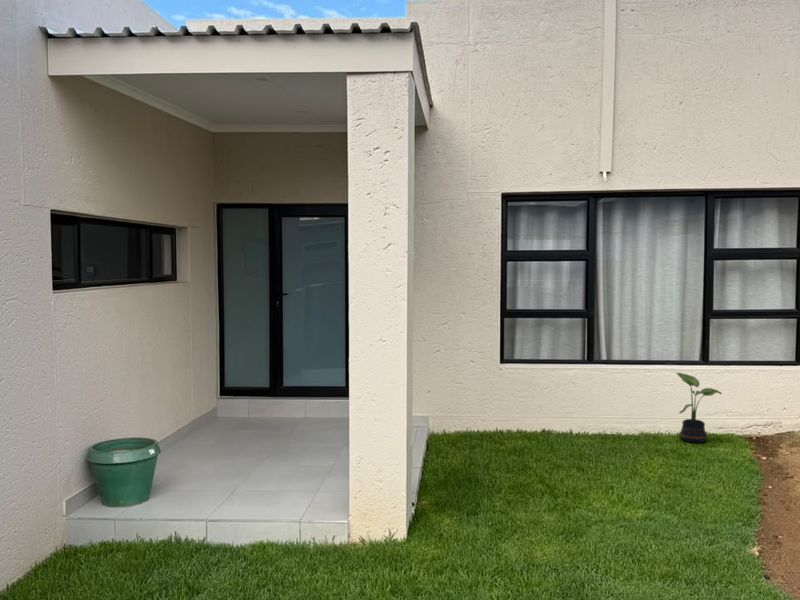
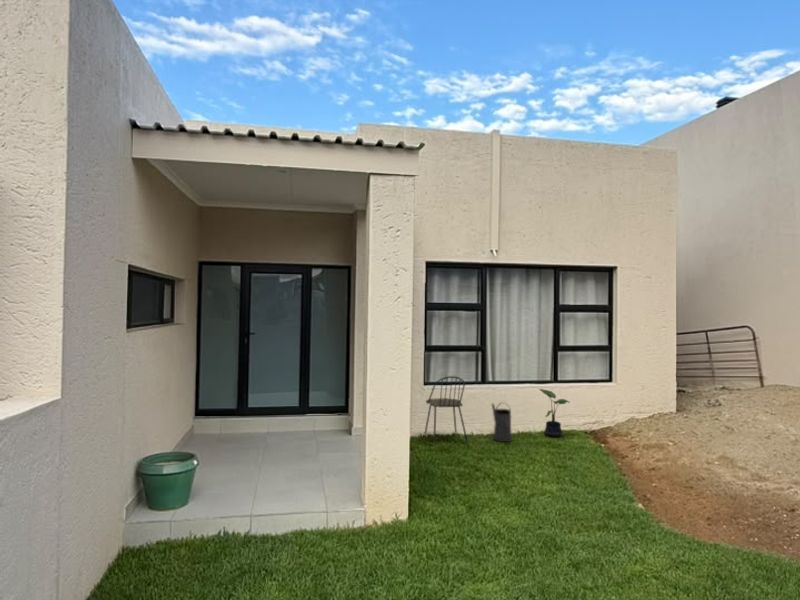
chair: none [503,352,557,443] -> present [425,376,468,443]
watering can: none [597,390,625,446] -> present [492,403,512,442]

